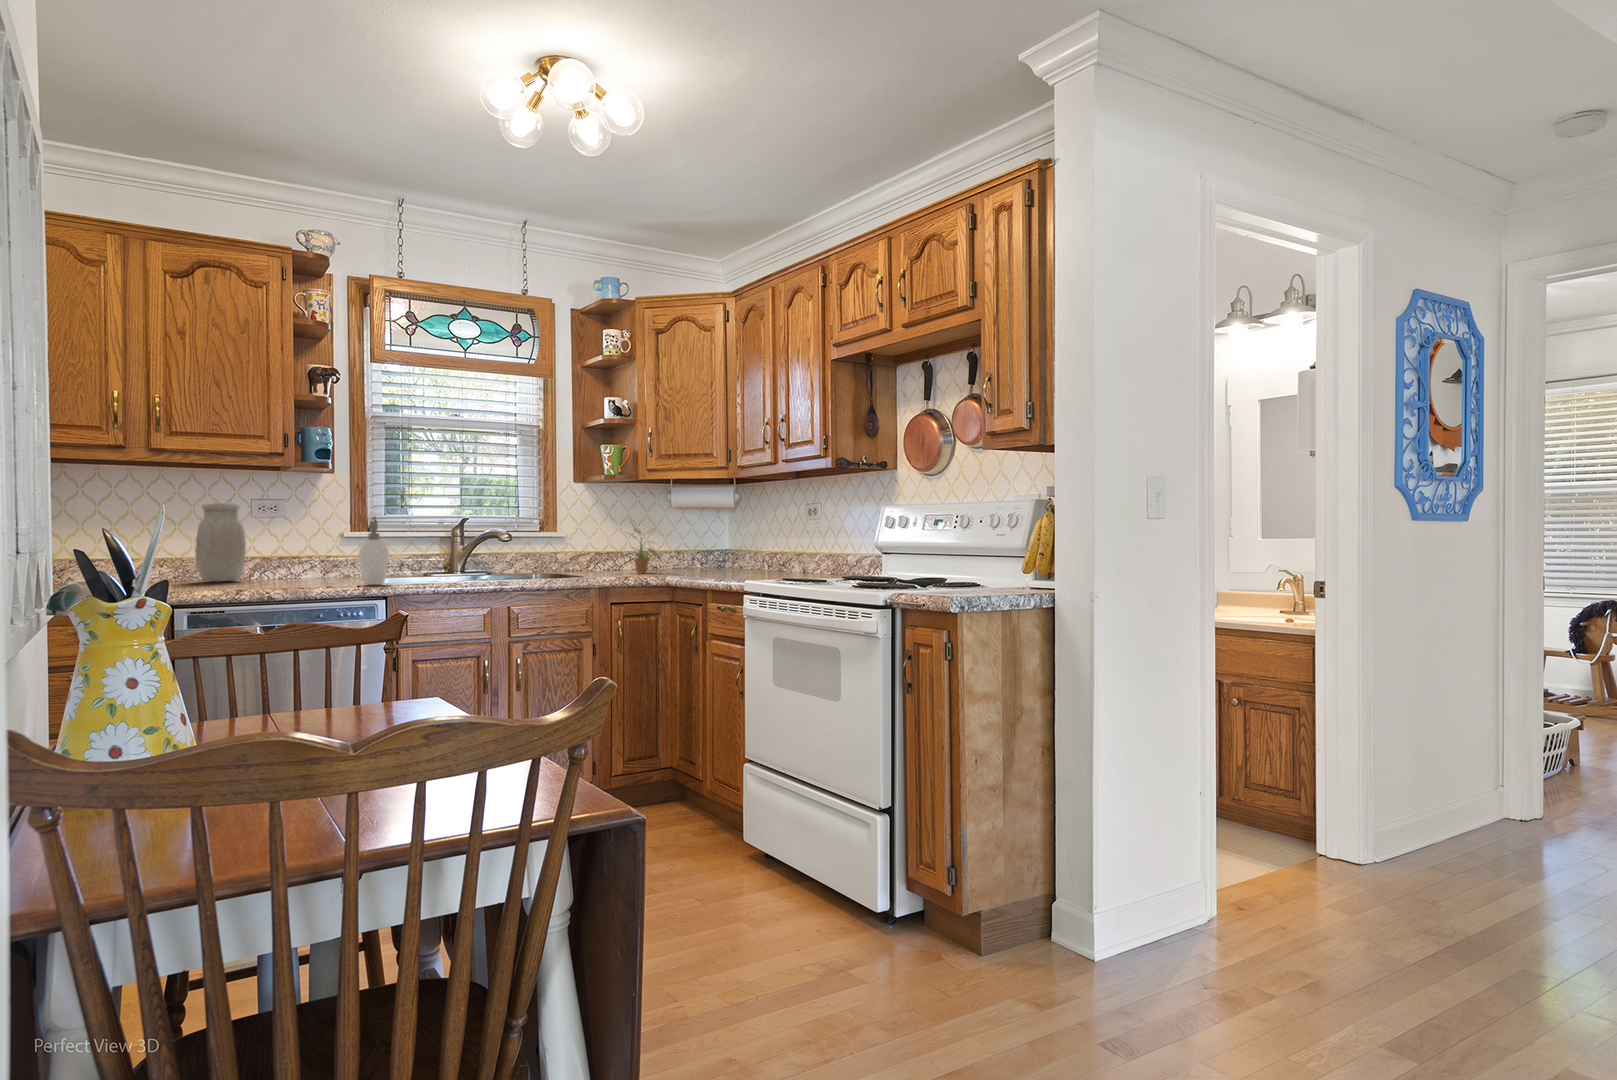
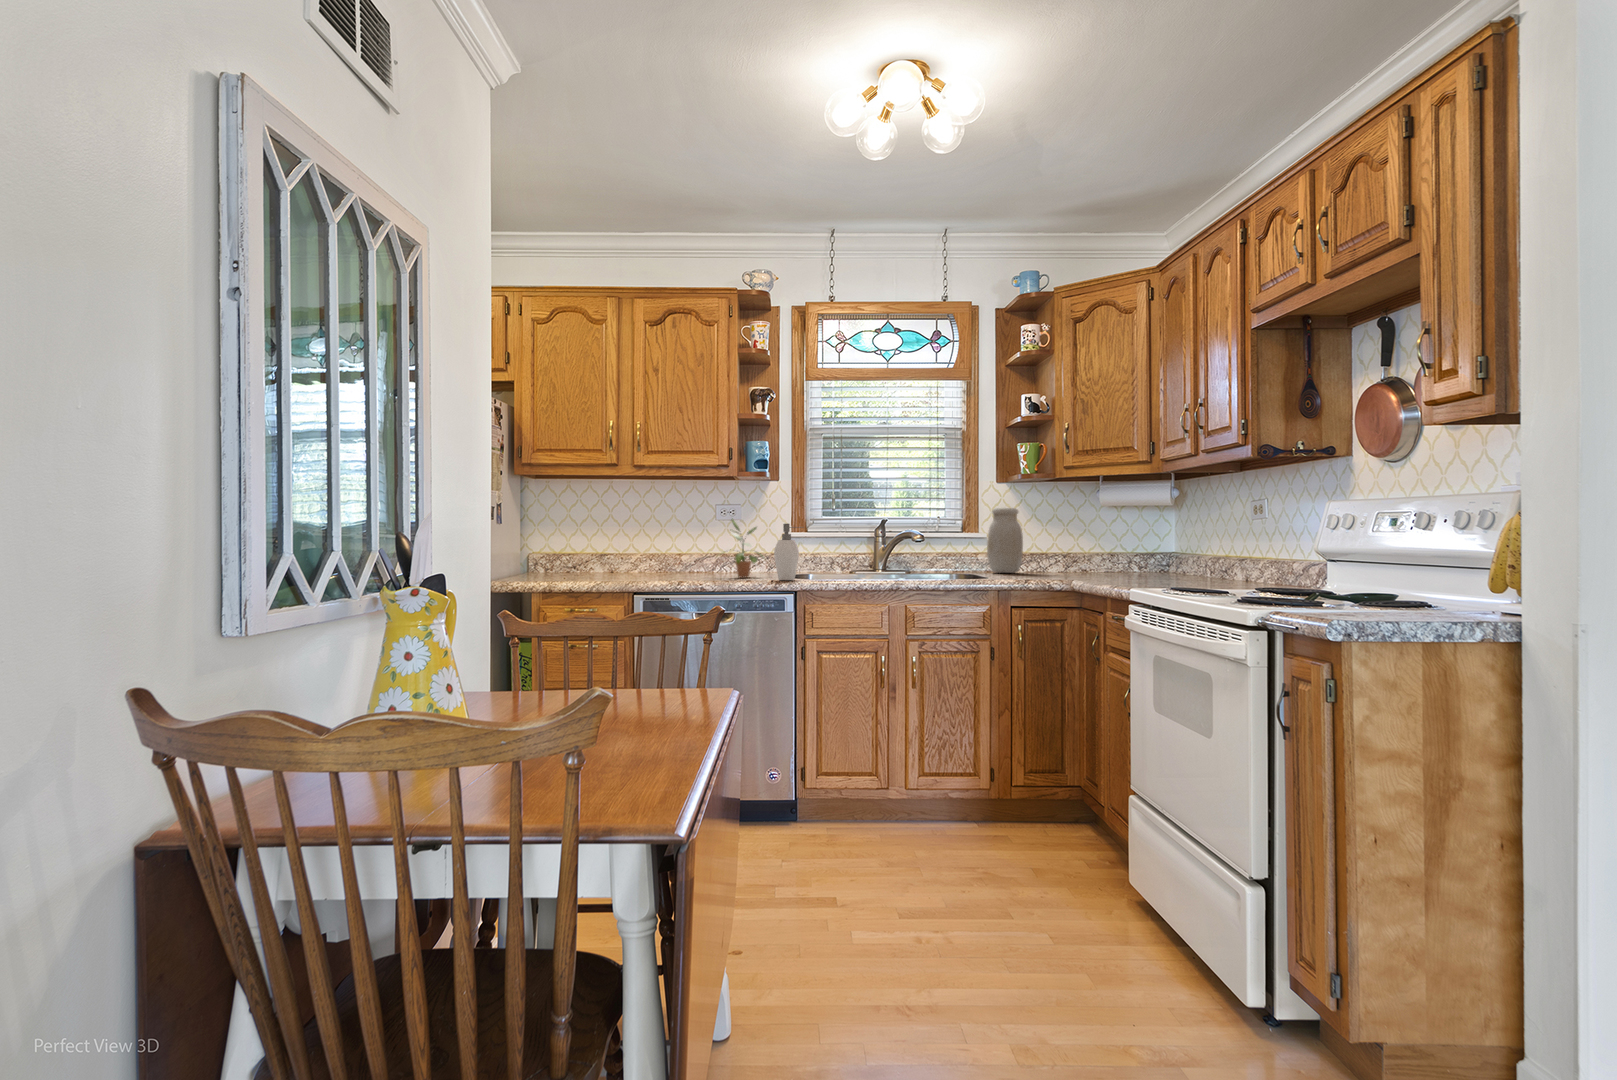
jar: present [195,502,246,582] -> present [987,508,1023,573]
potted plant: present [627,522,658,573] -> present [720,518,763,577]

